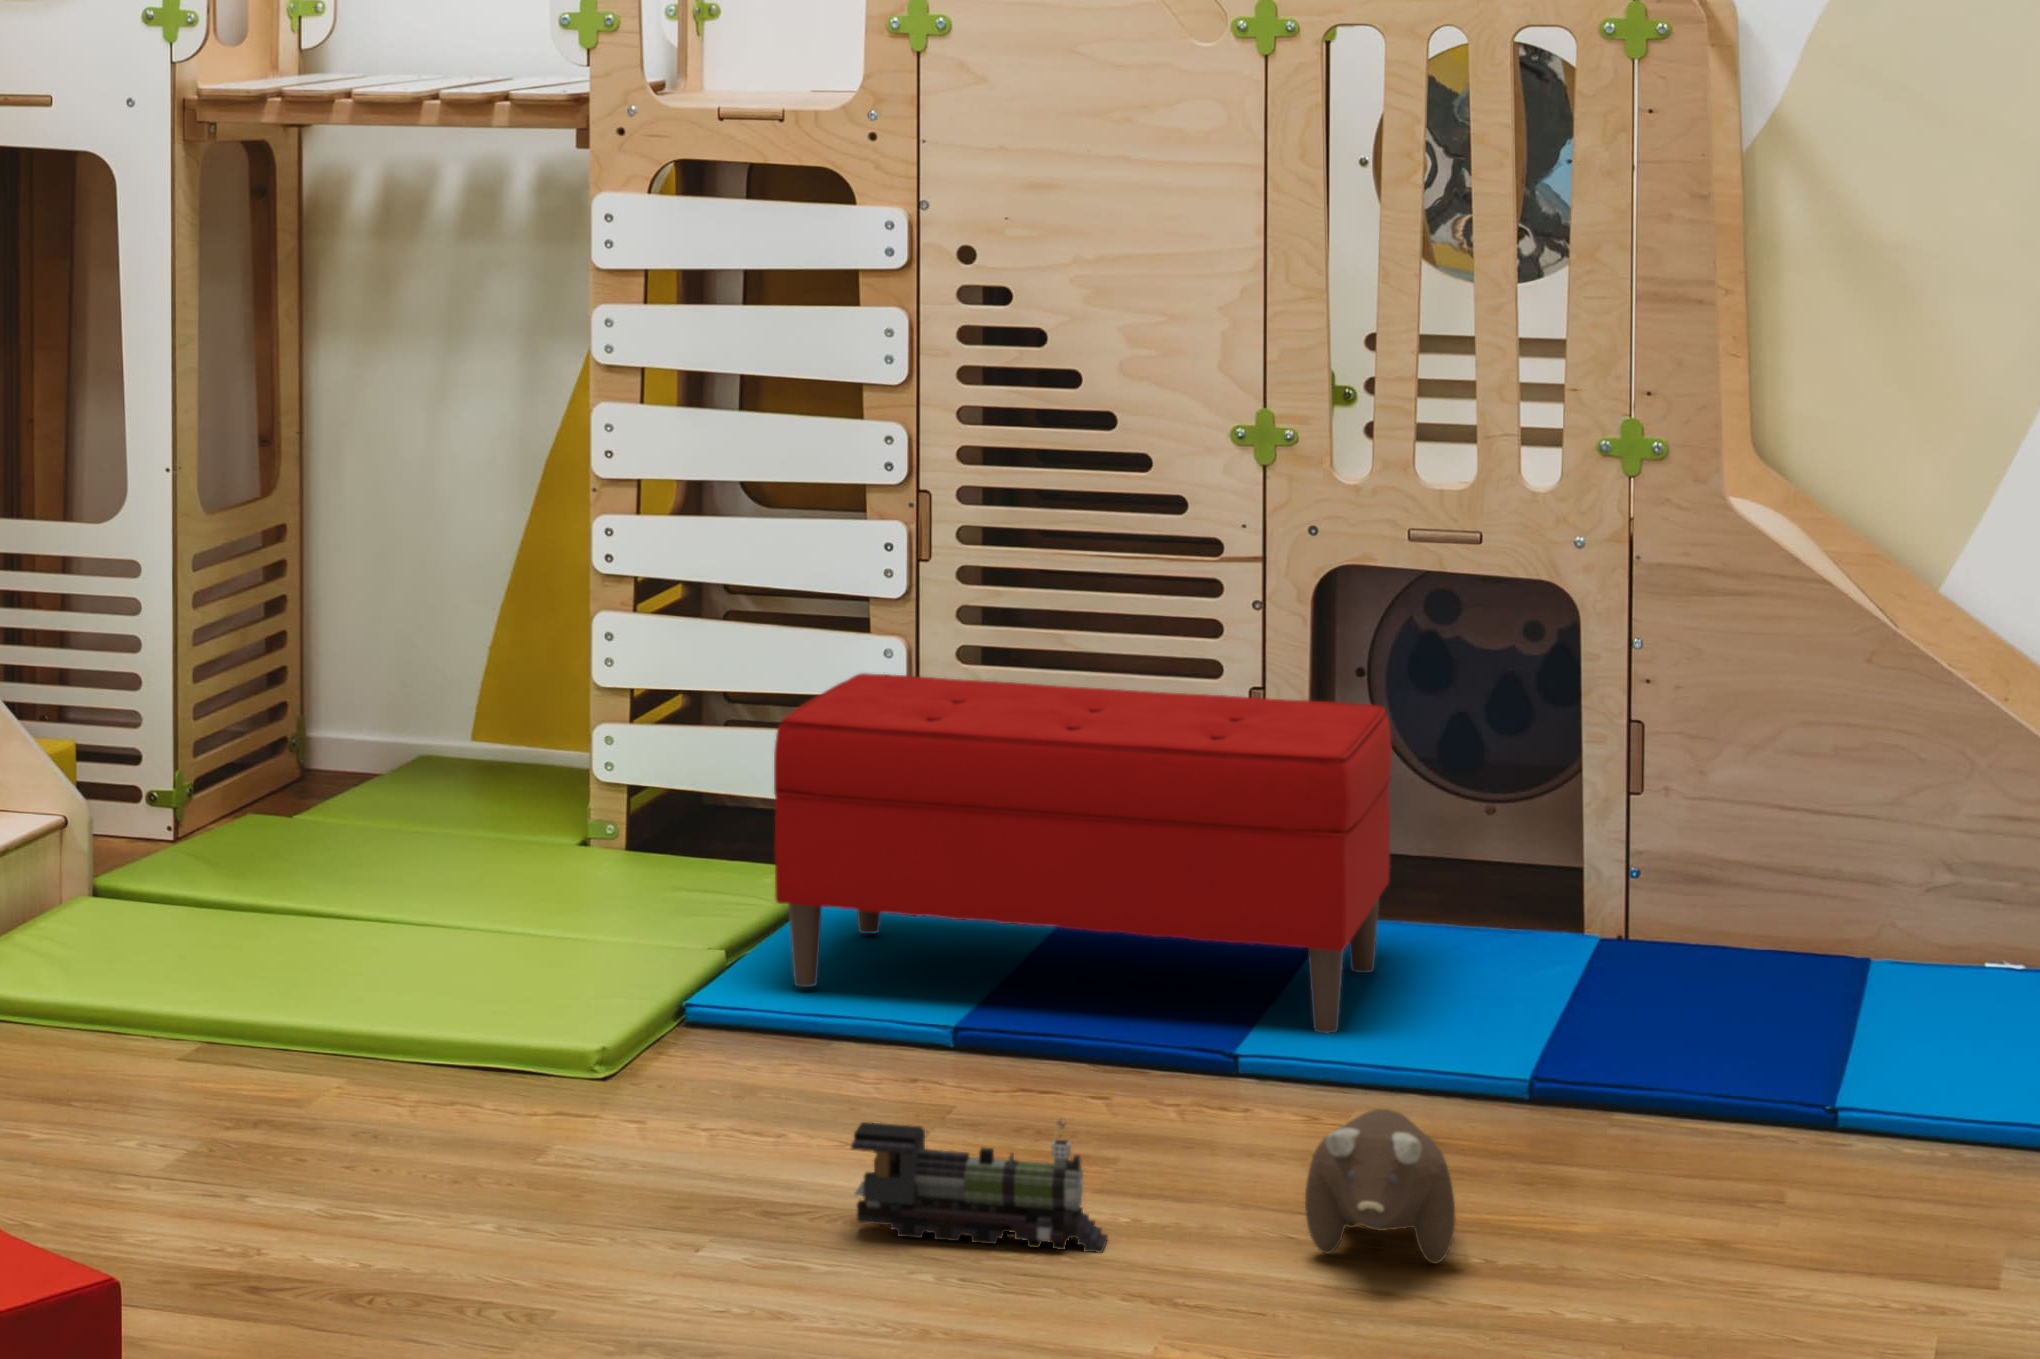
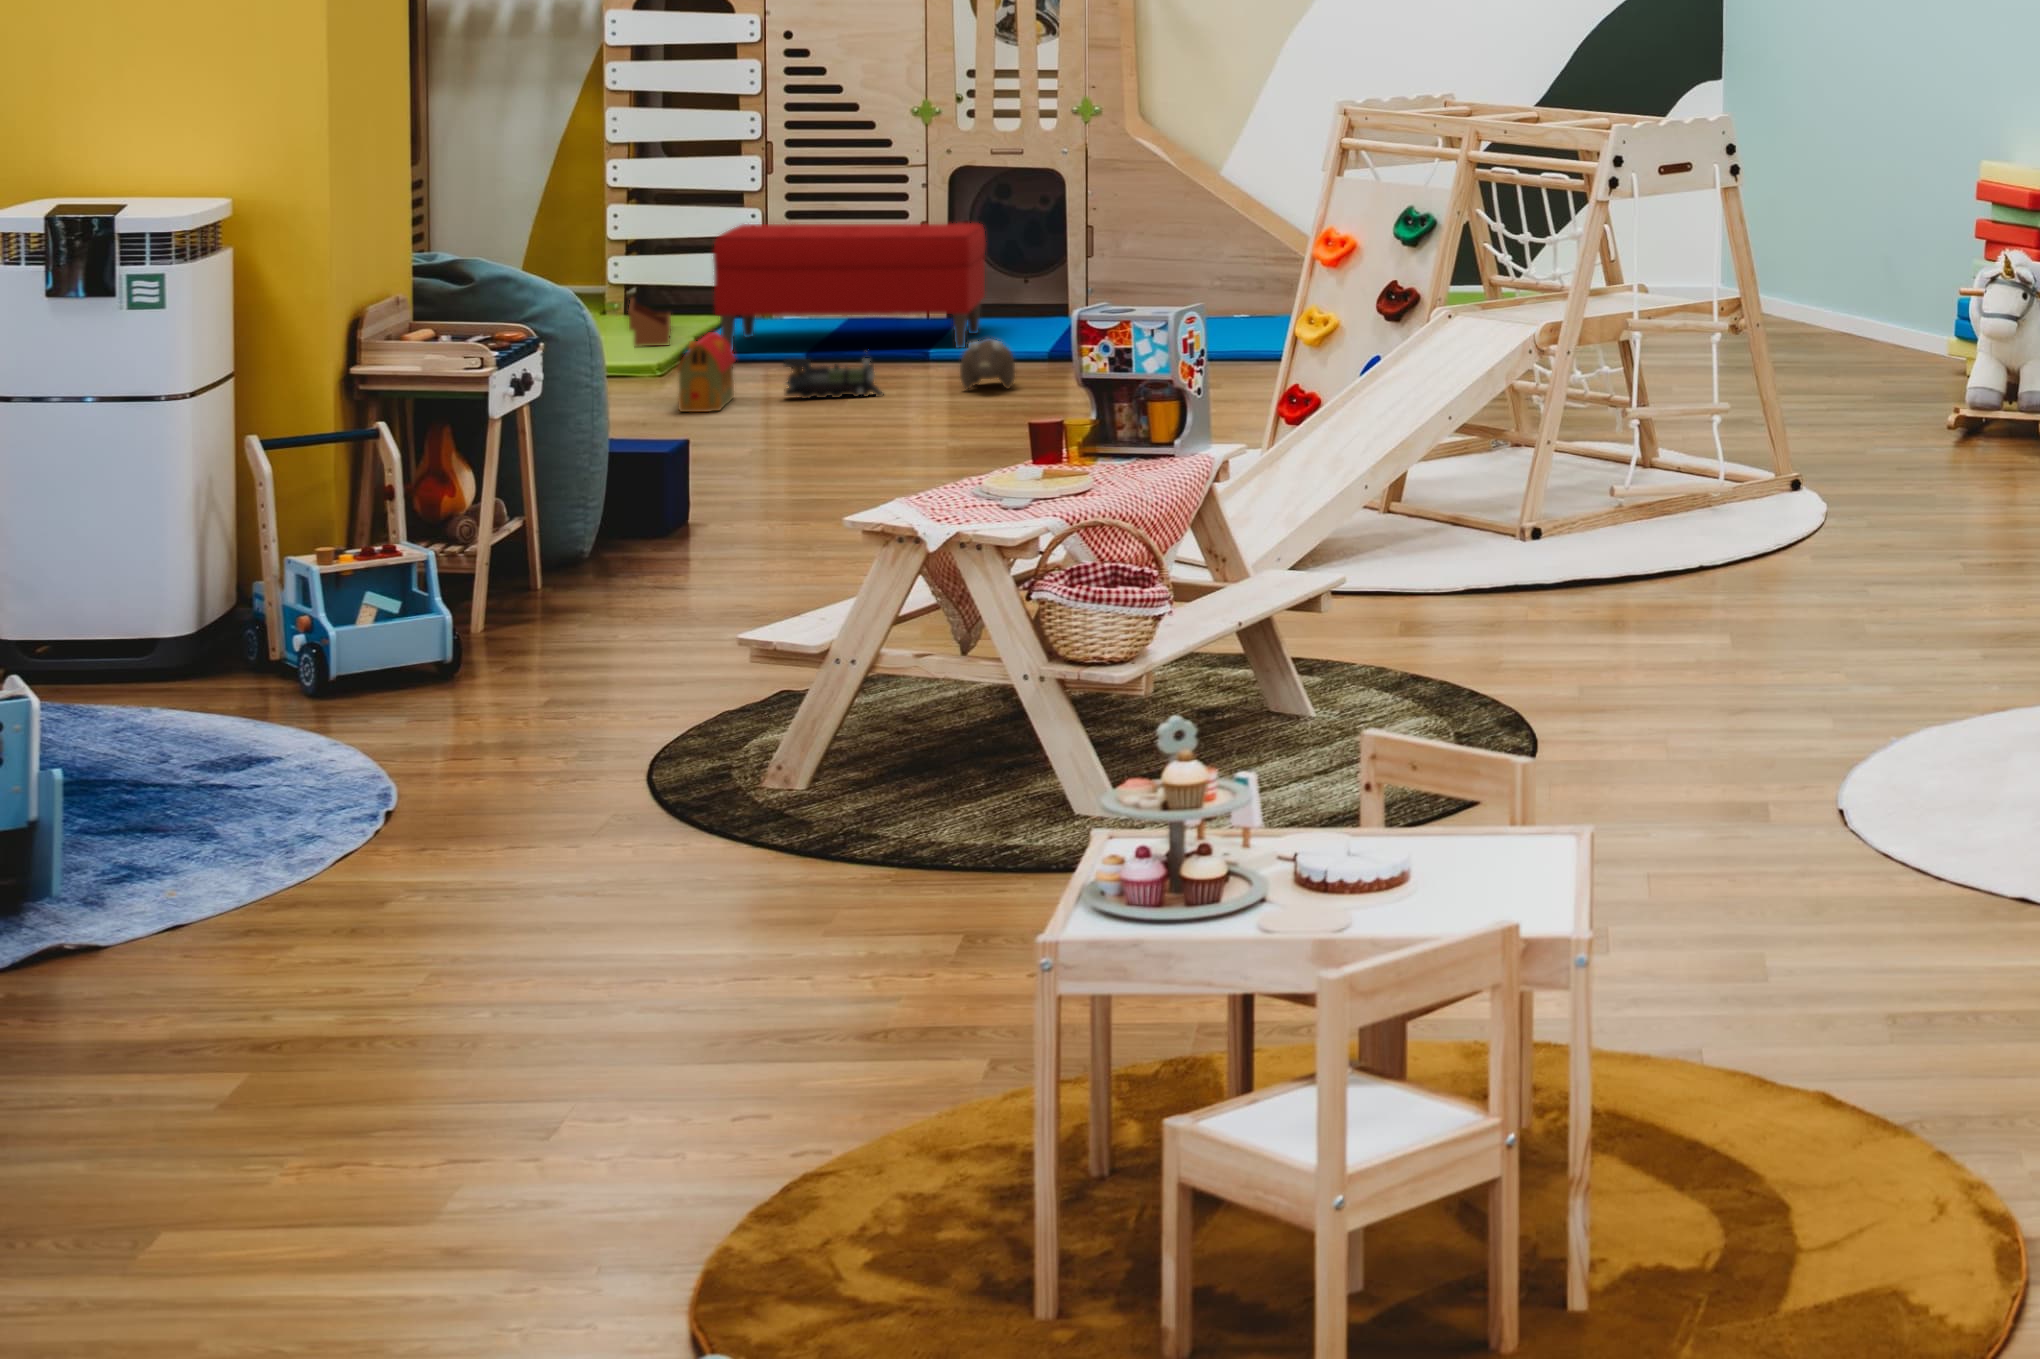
storage bin: none [616,792,736,944] -> present [628,299,671,346]
toy house: none [577,1026,747,1272] -> present [677,332,735,412]

